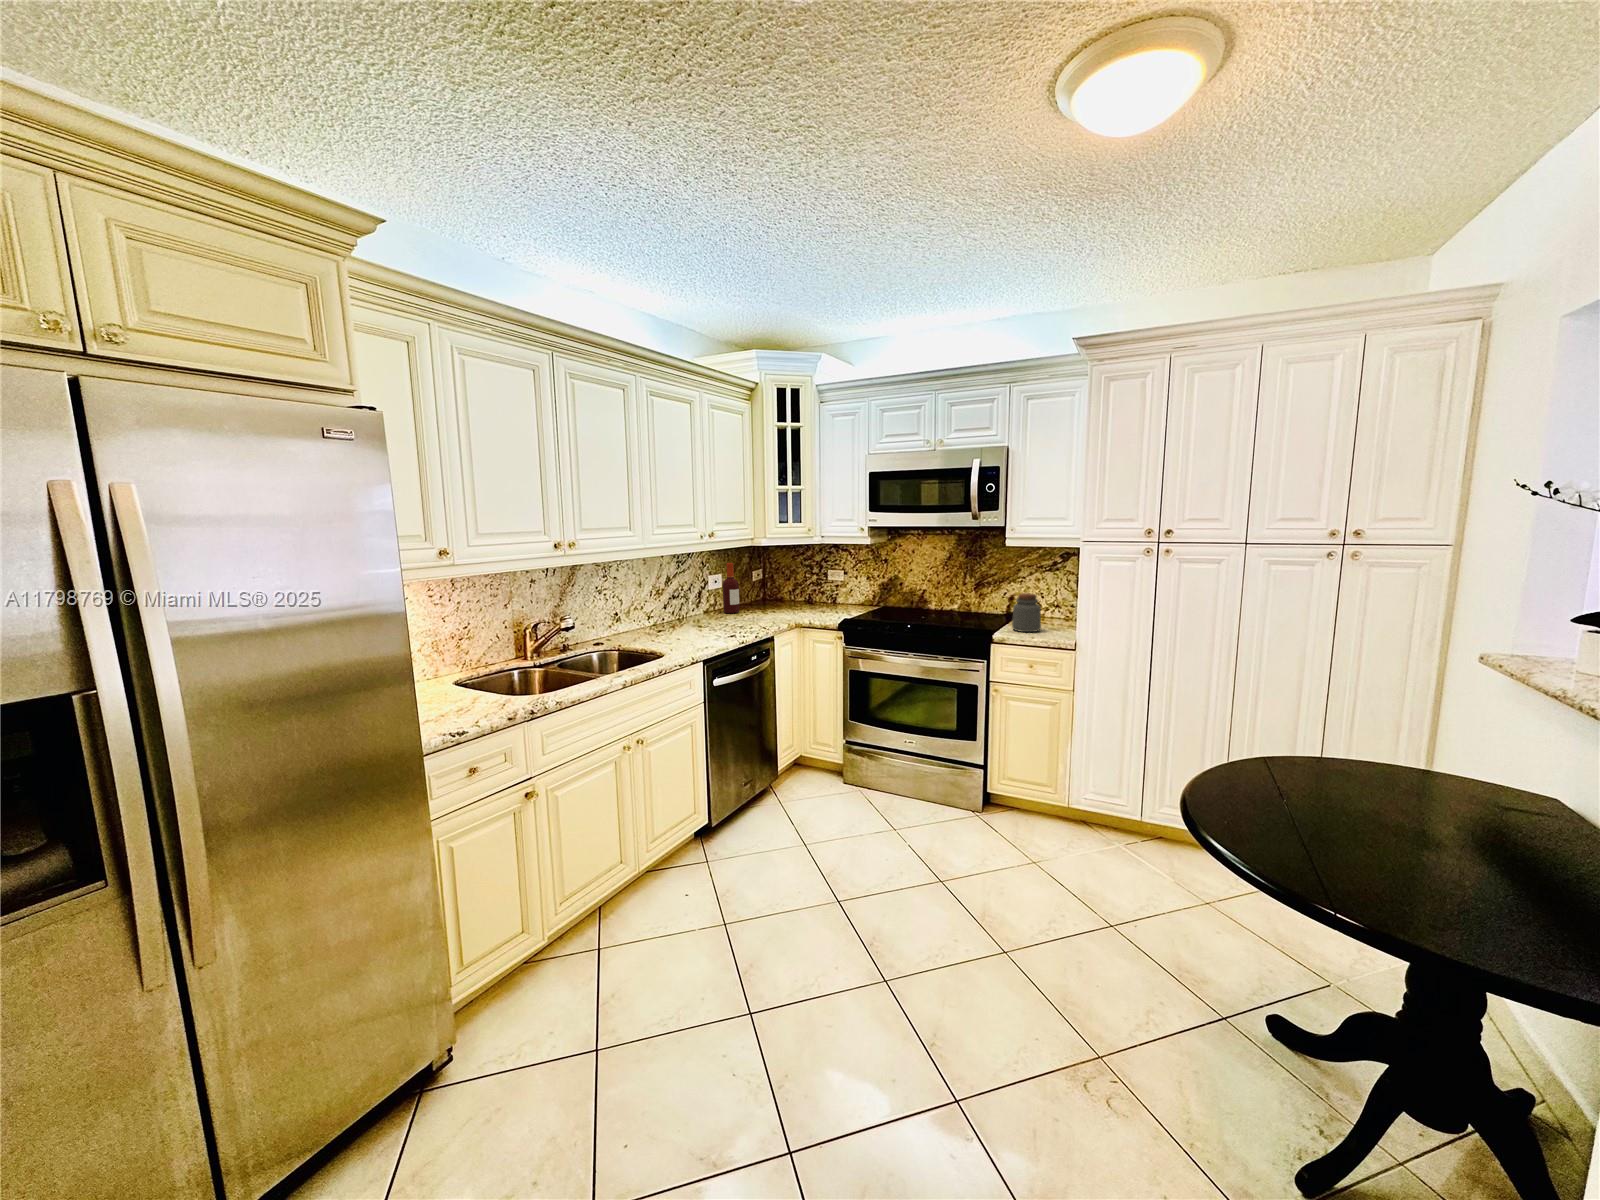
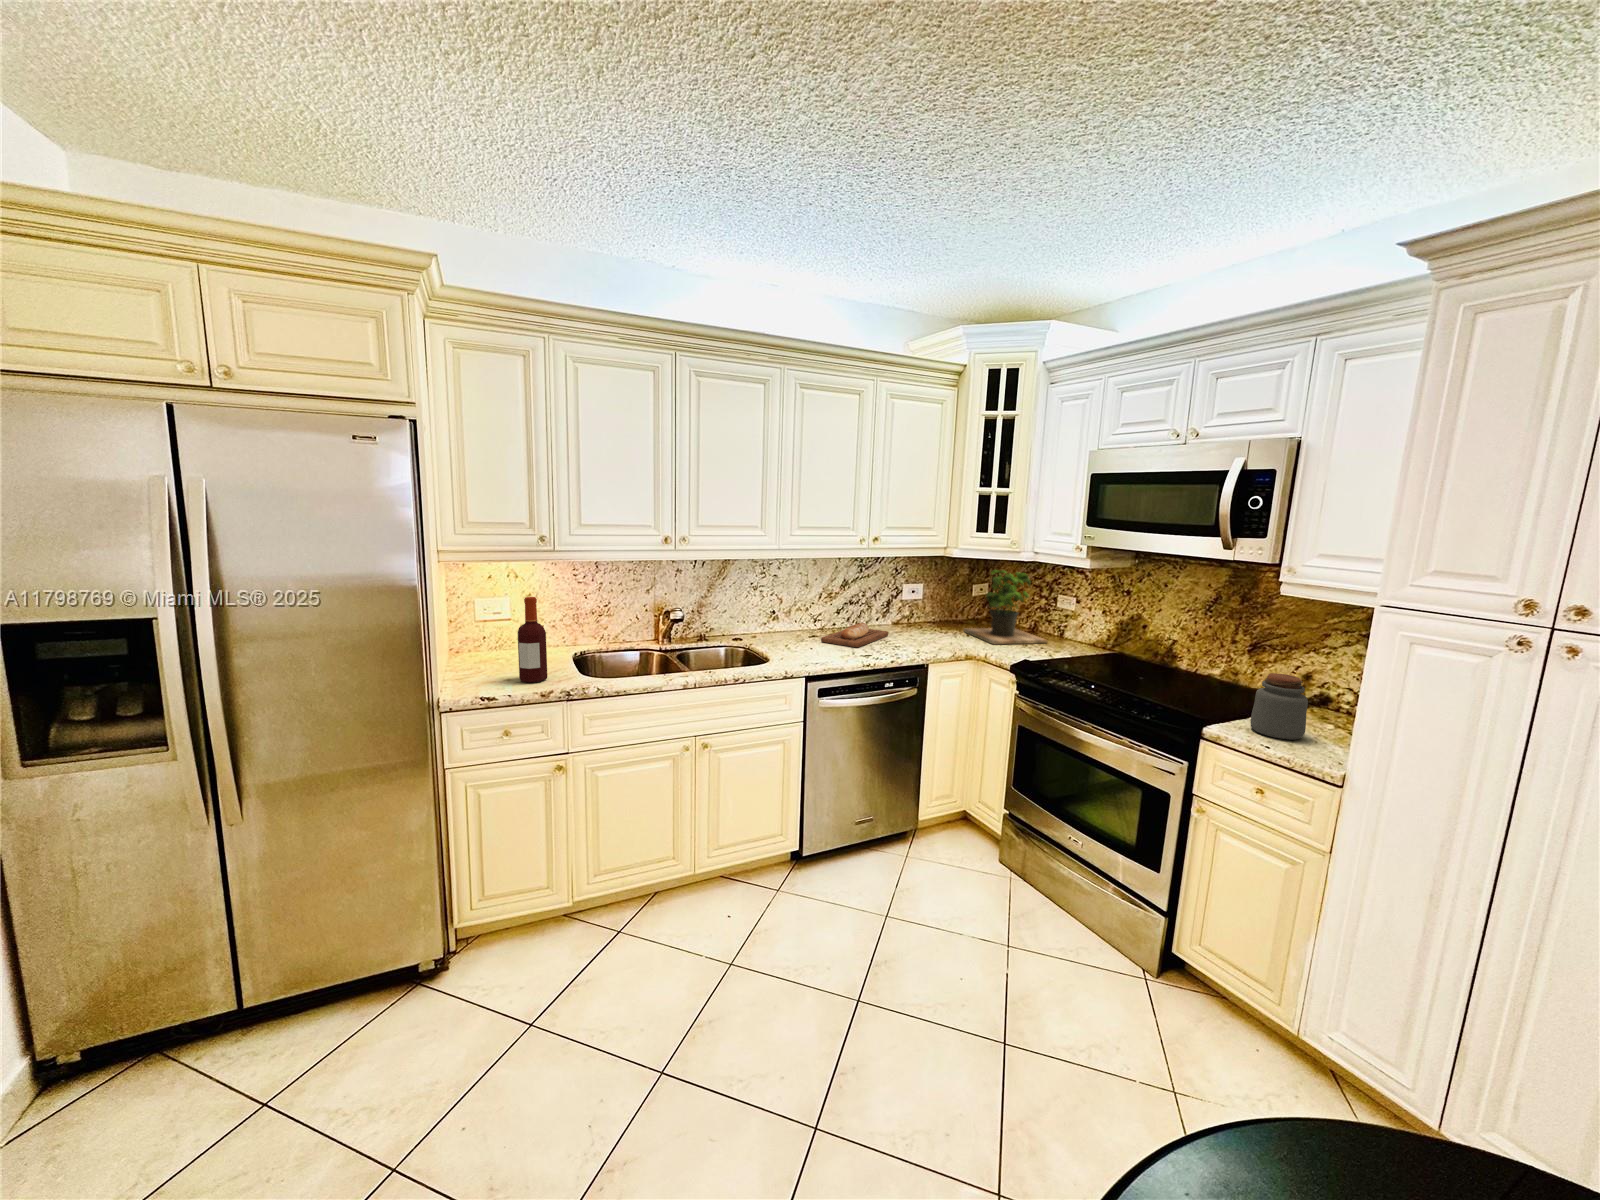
potted plant: none [767,553,835,614] -> present [964,570,1047,644]
bottle: present [723,563,740,614] -> present [518,597,547,683]
bread loaf: none [676,613,719,633] -> present [821,623,888,647]

